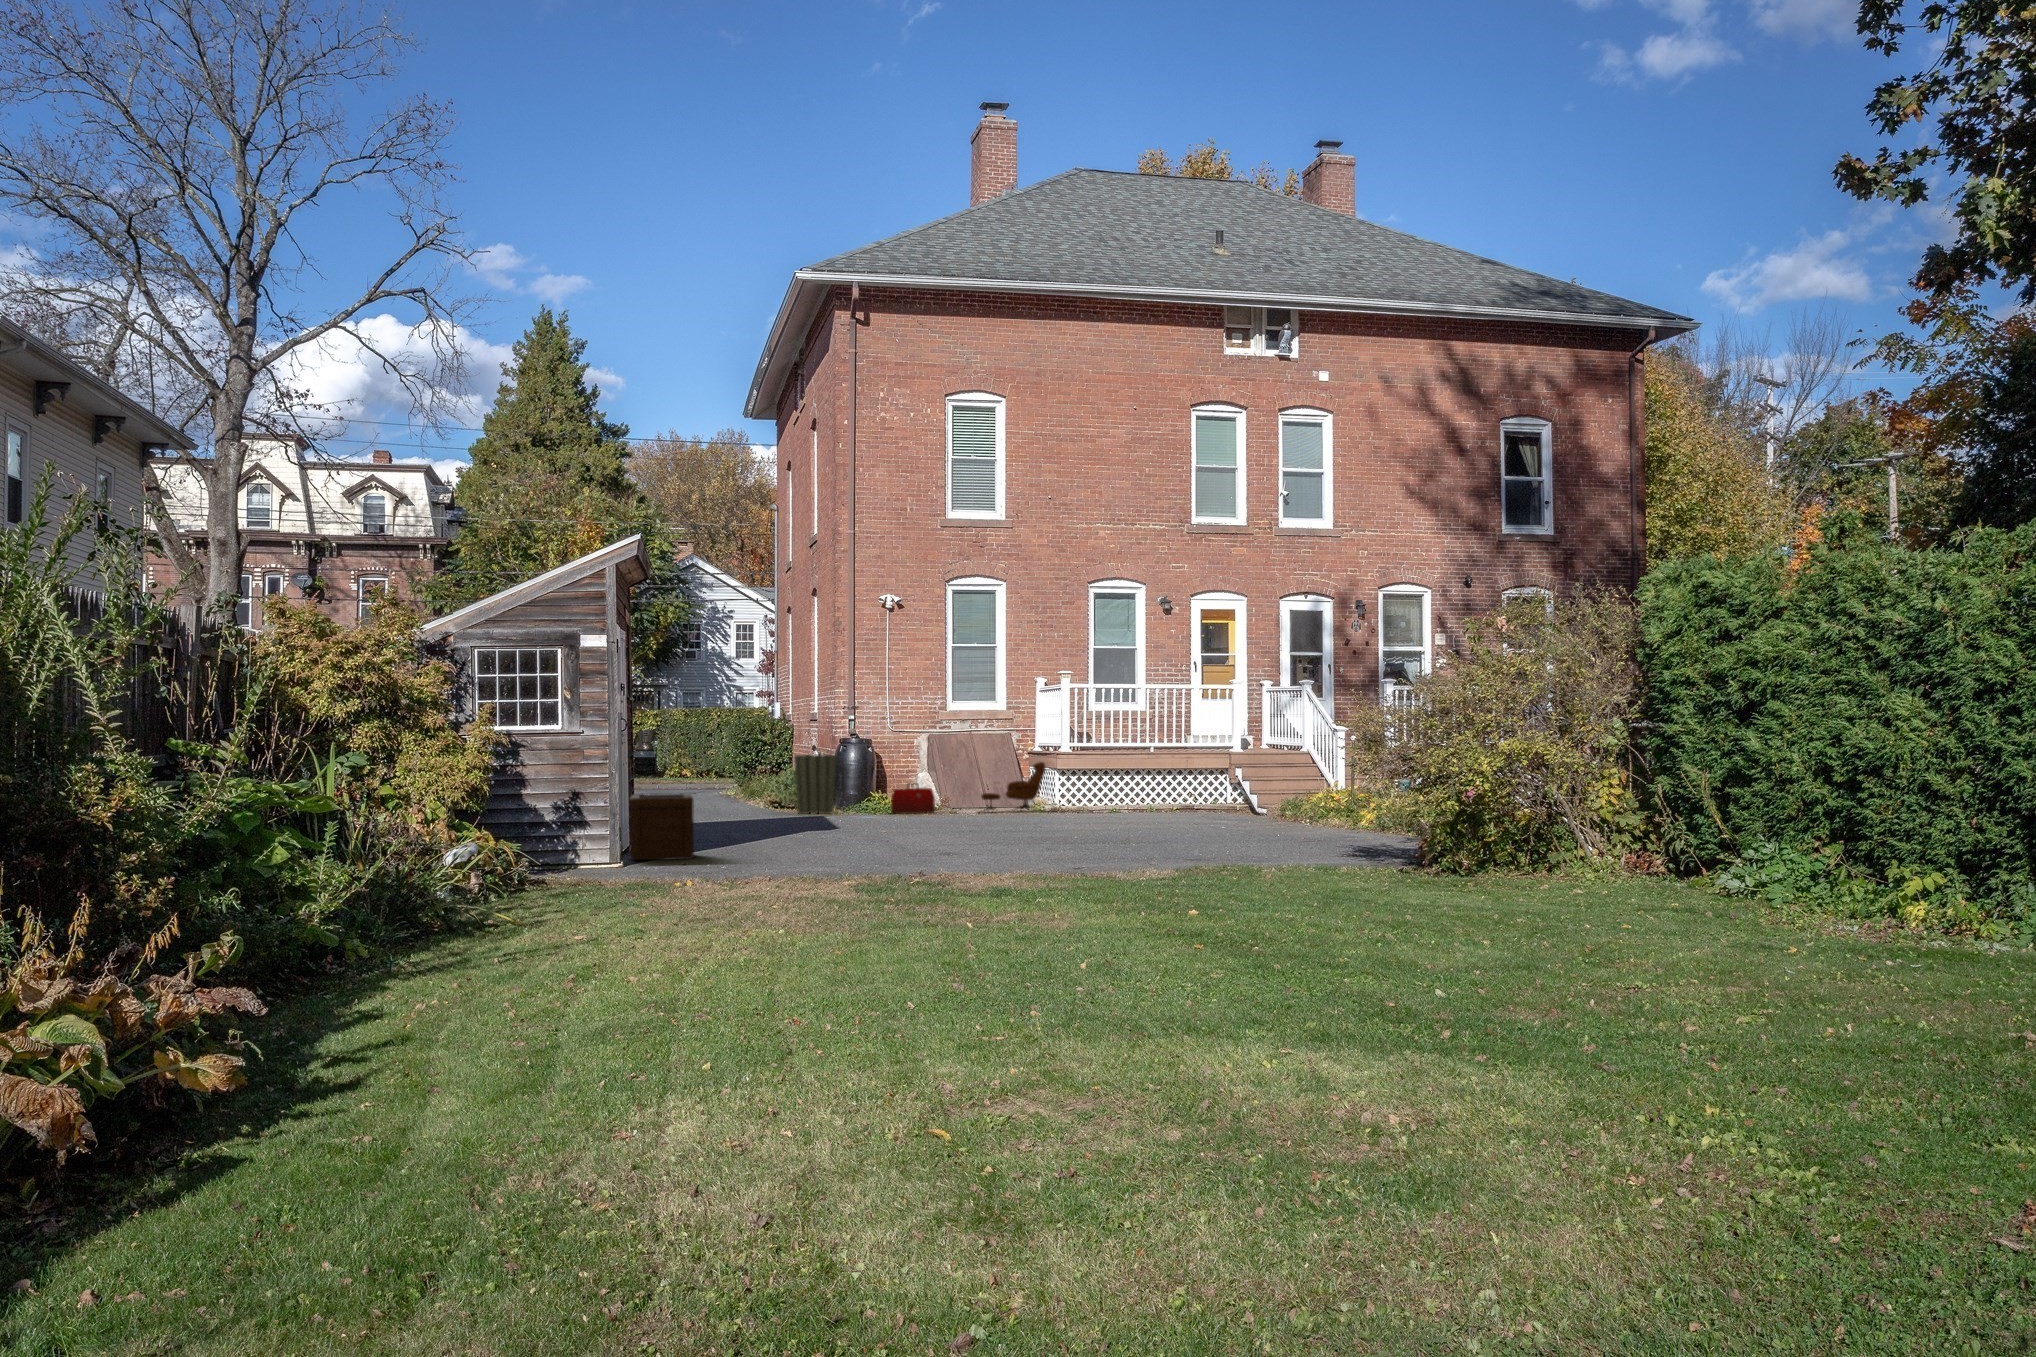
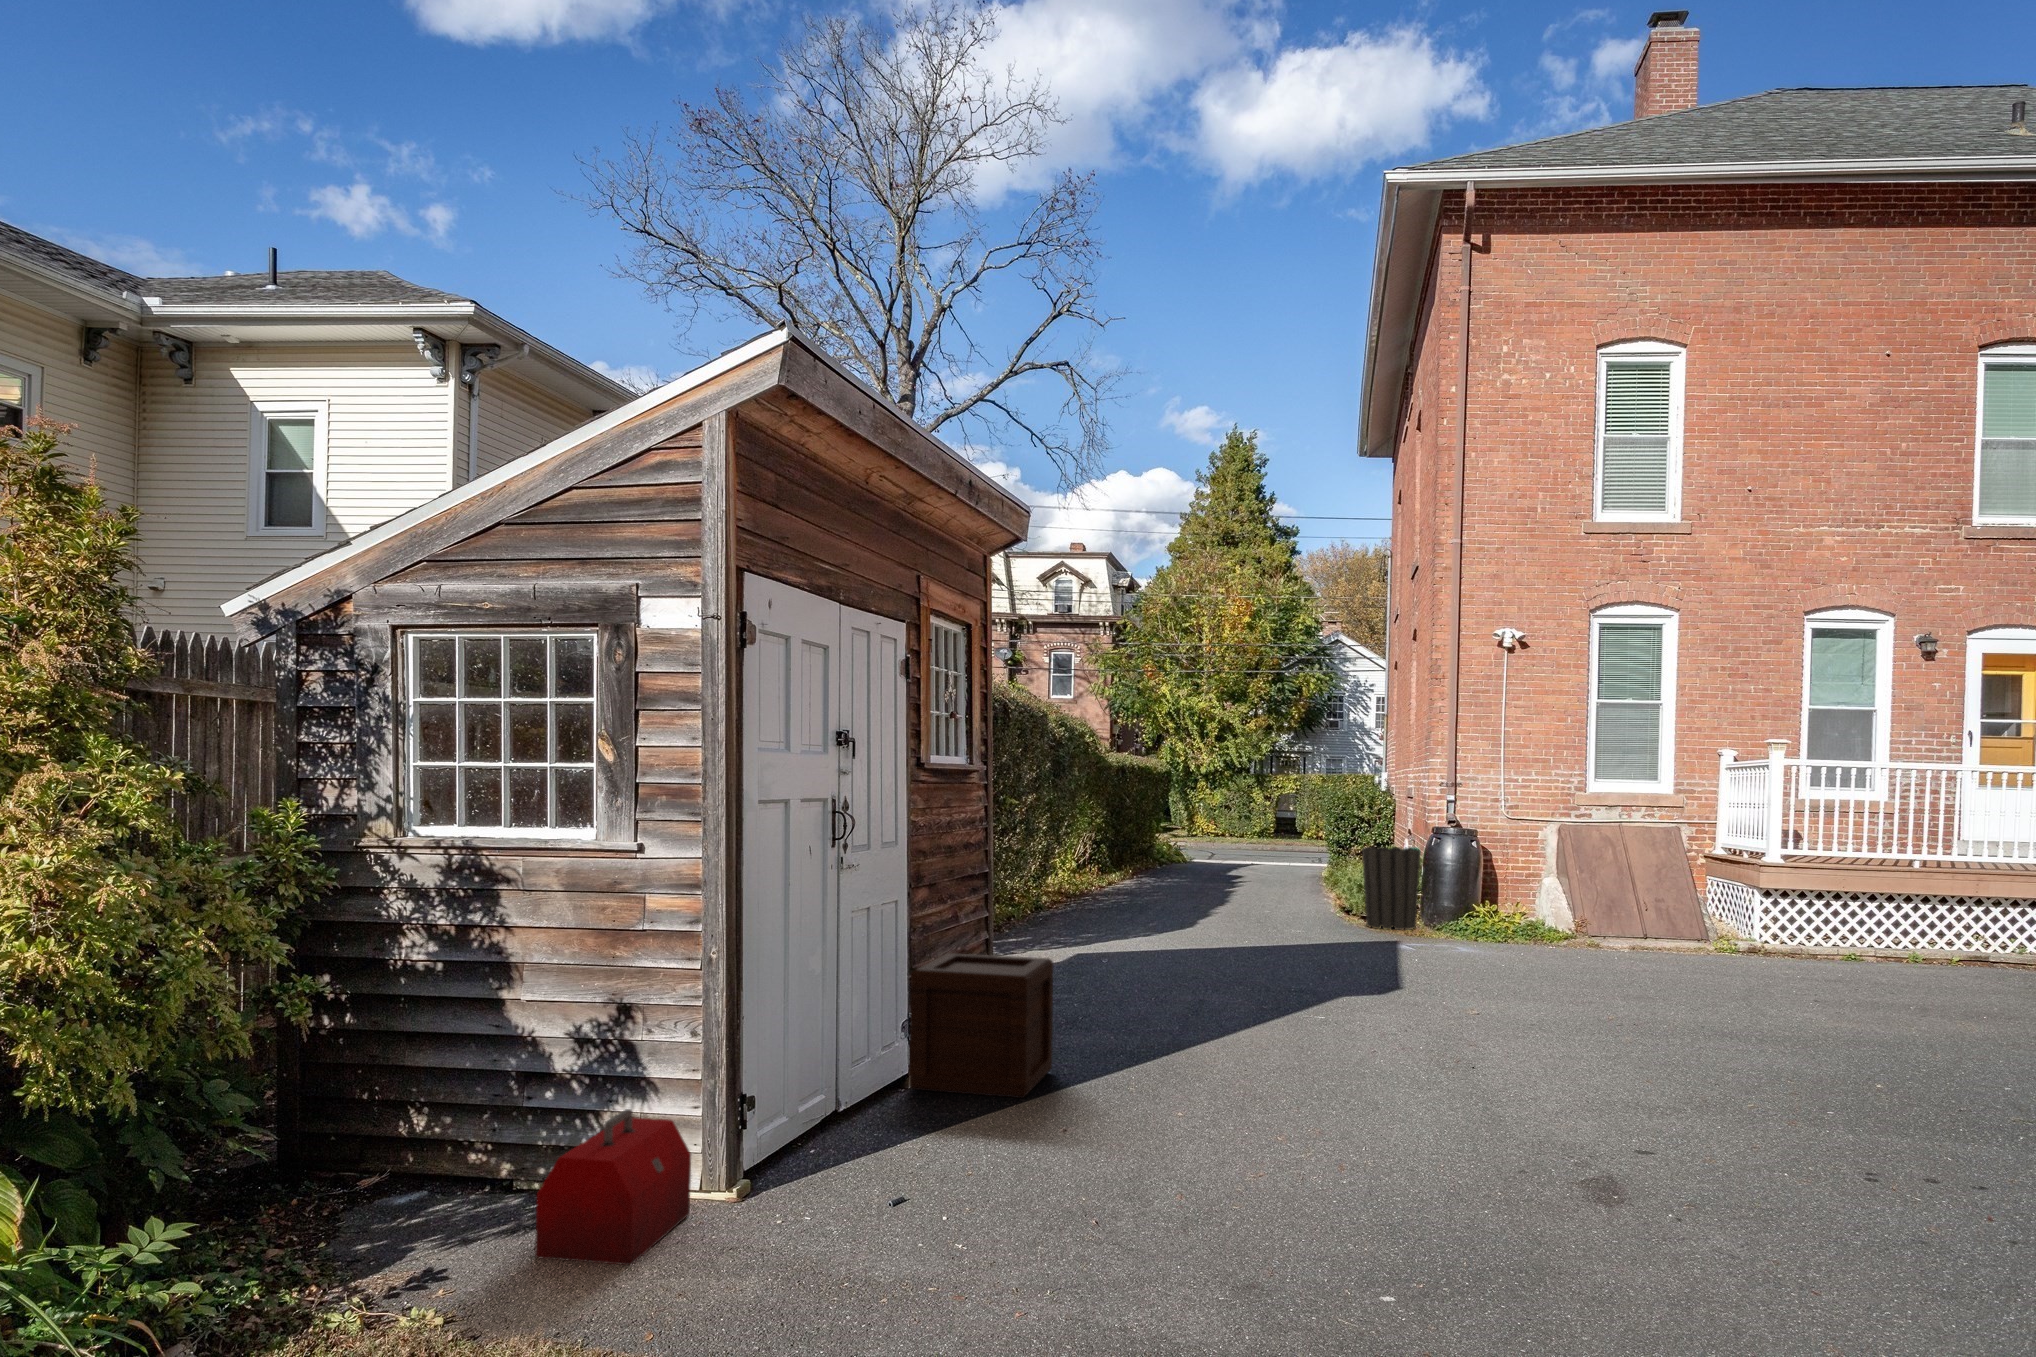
lounge chair: present [981,762,1045,810] -> none [1631,874,1739,950]
toolbox: present [891,783,935,814] -> present [535,1109,691,1265]

